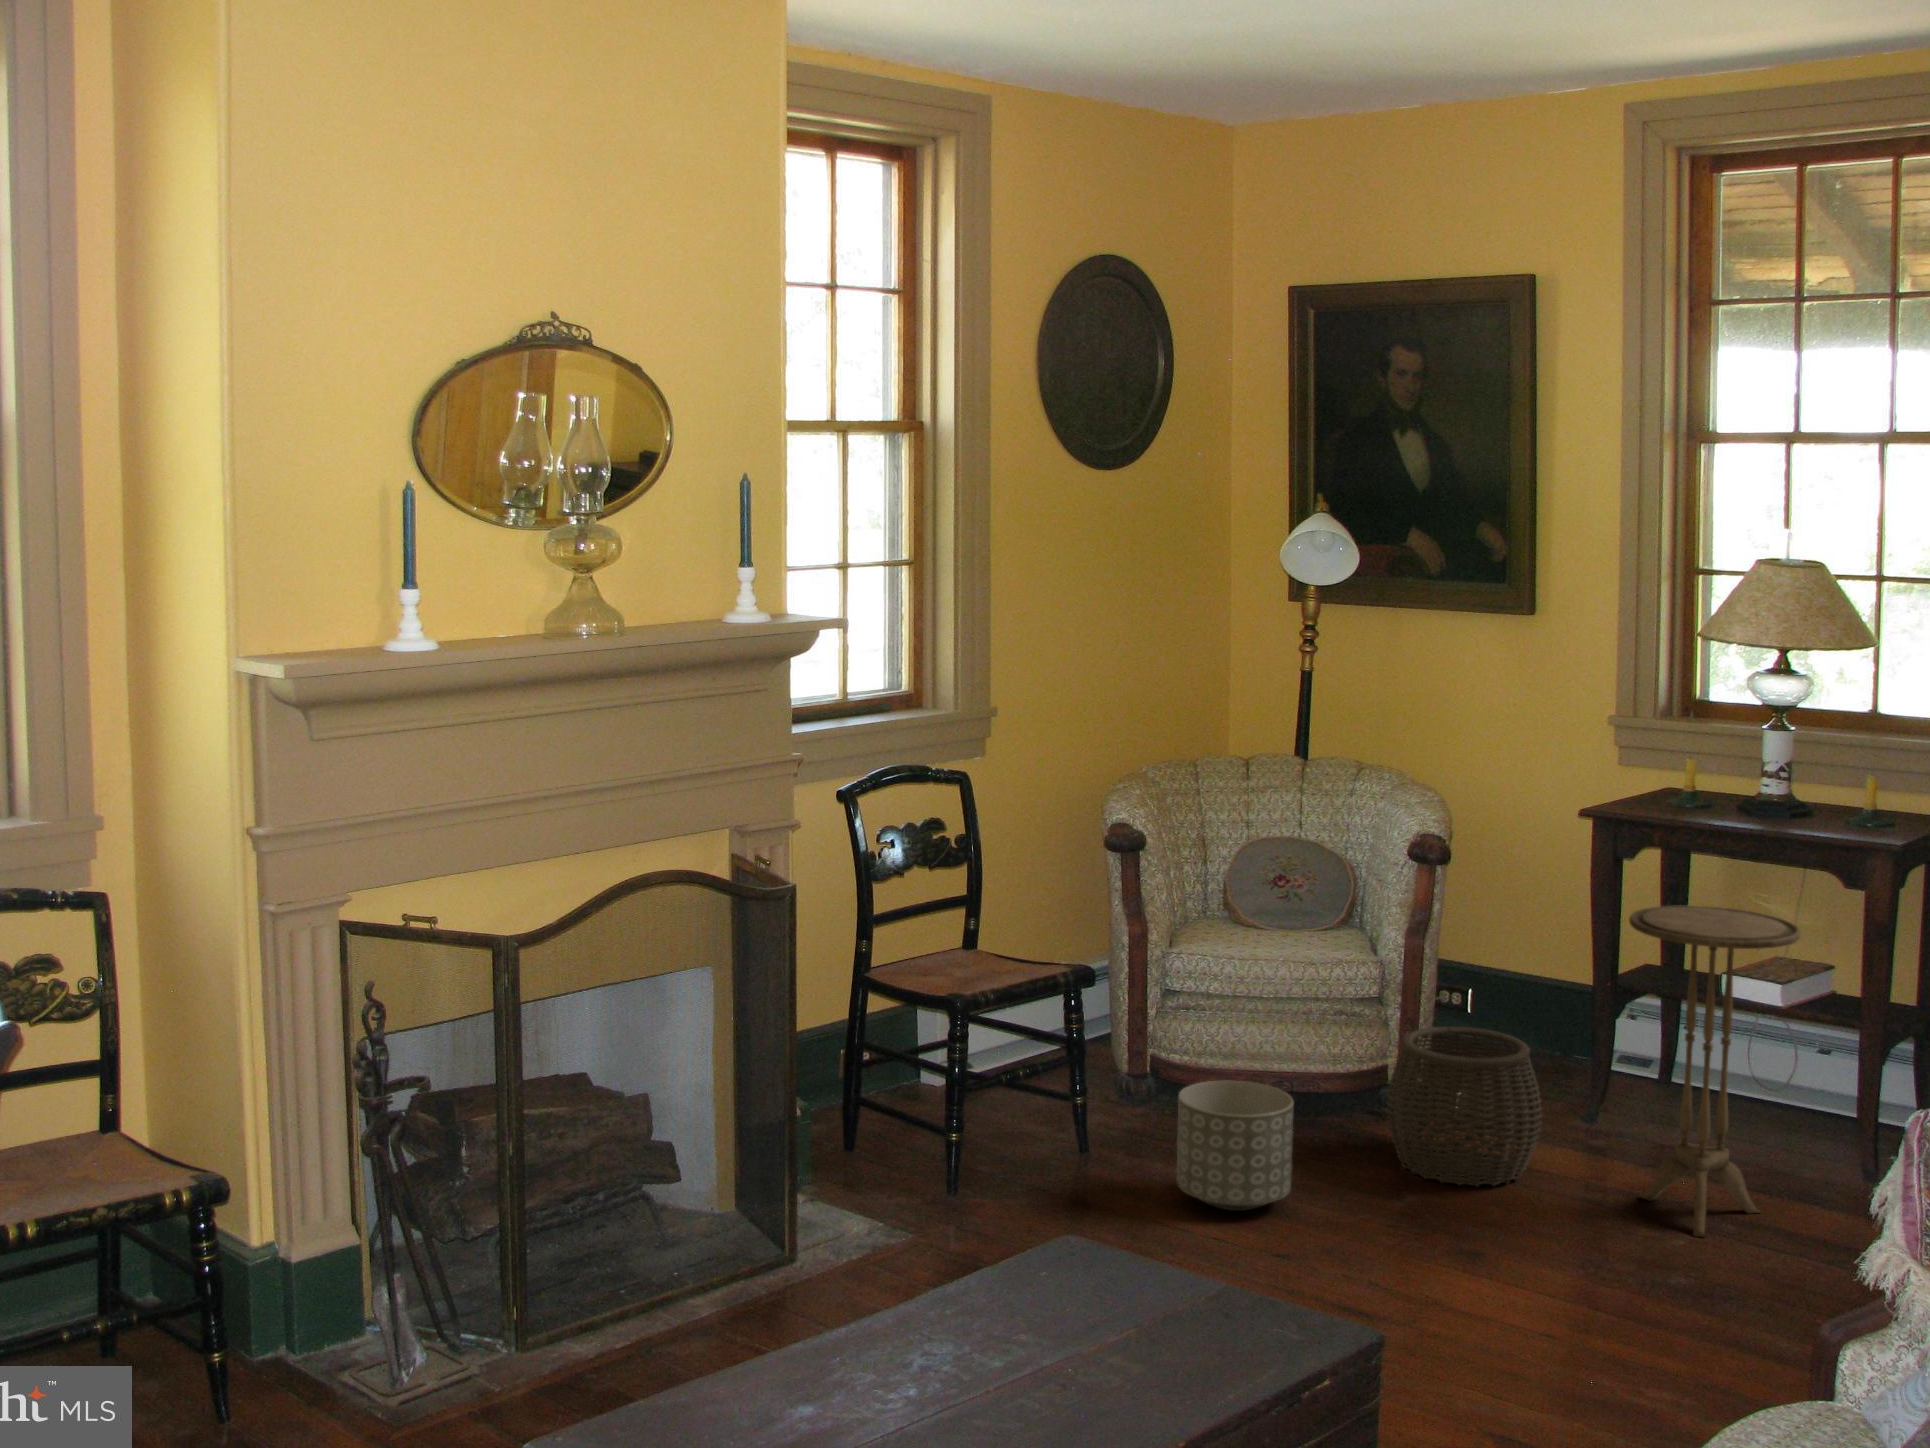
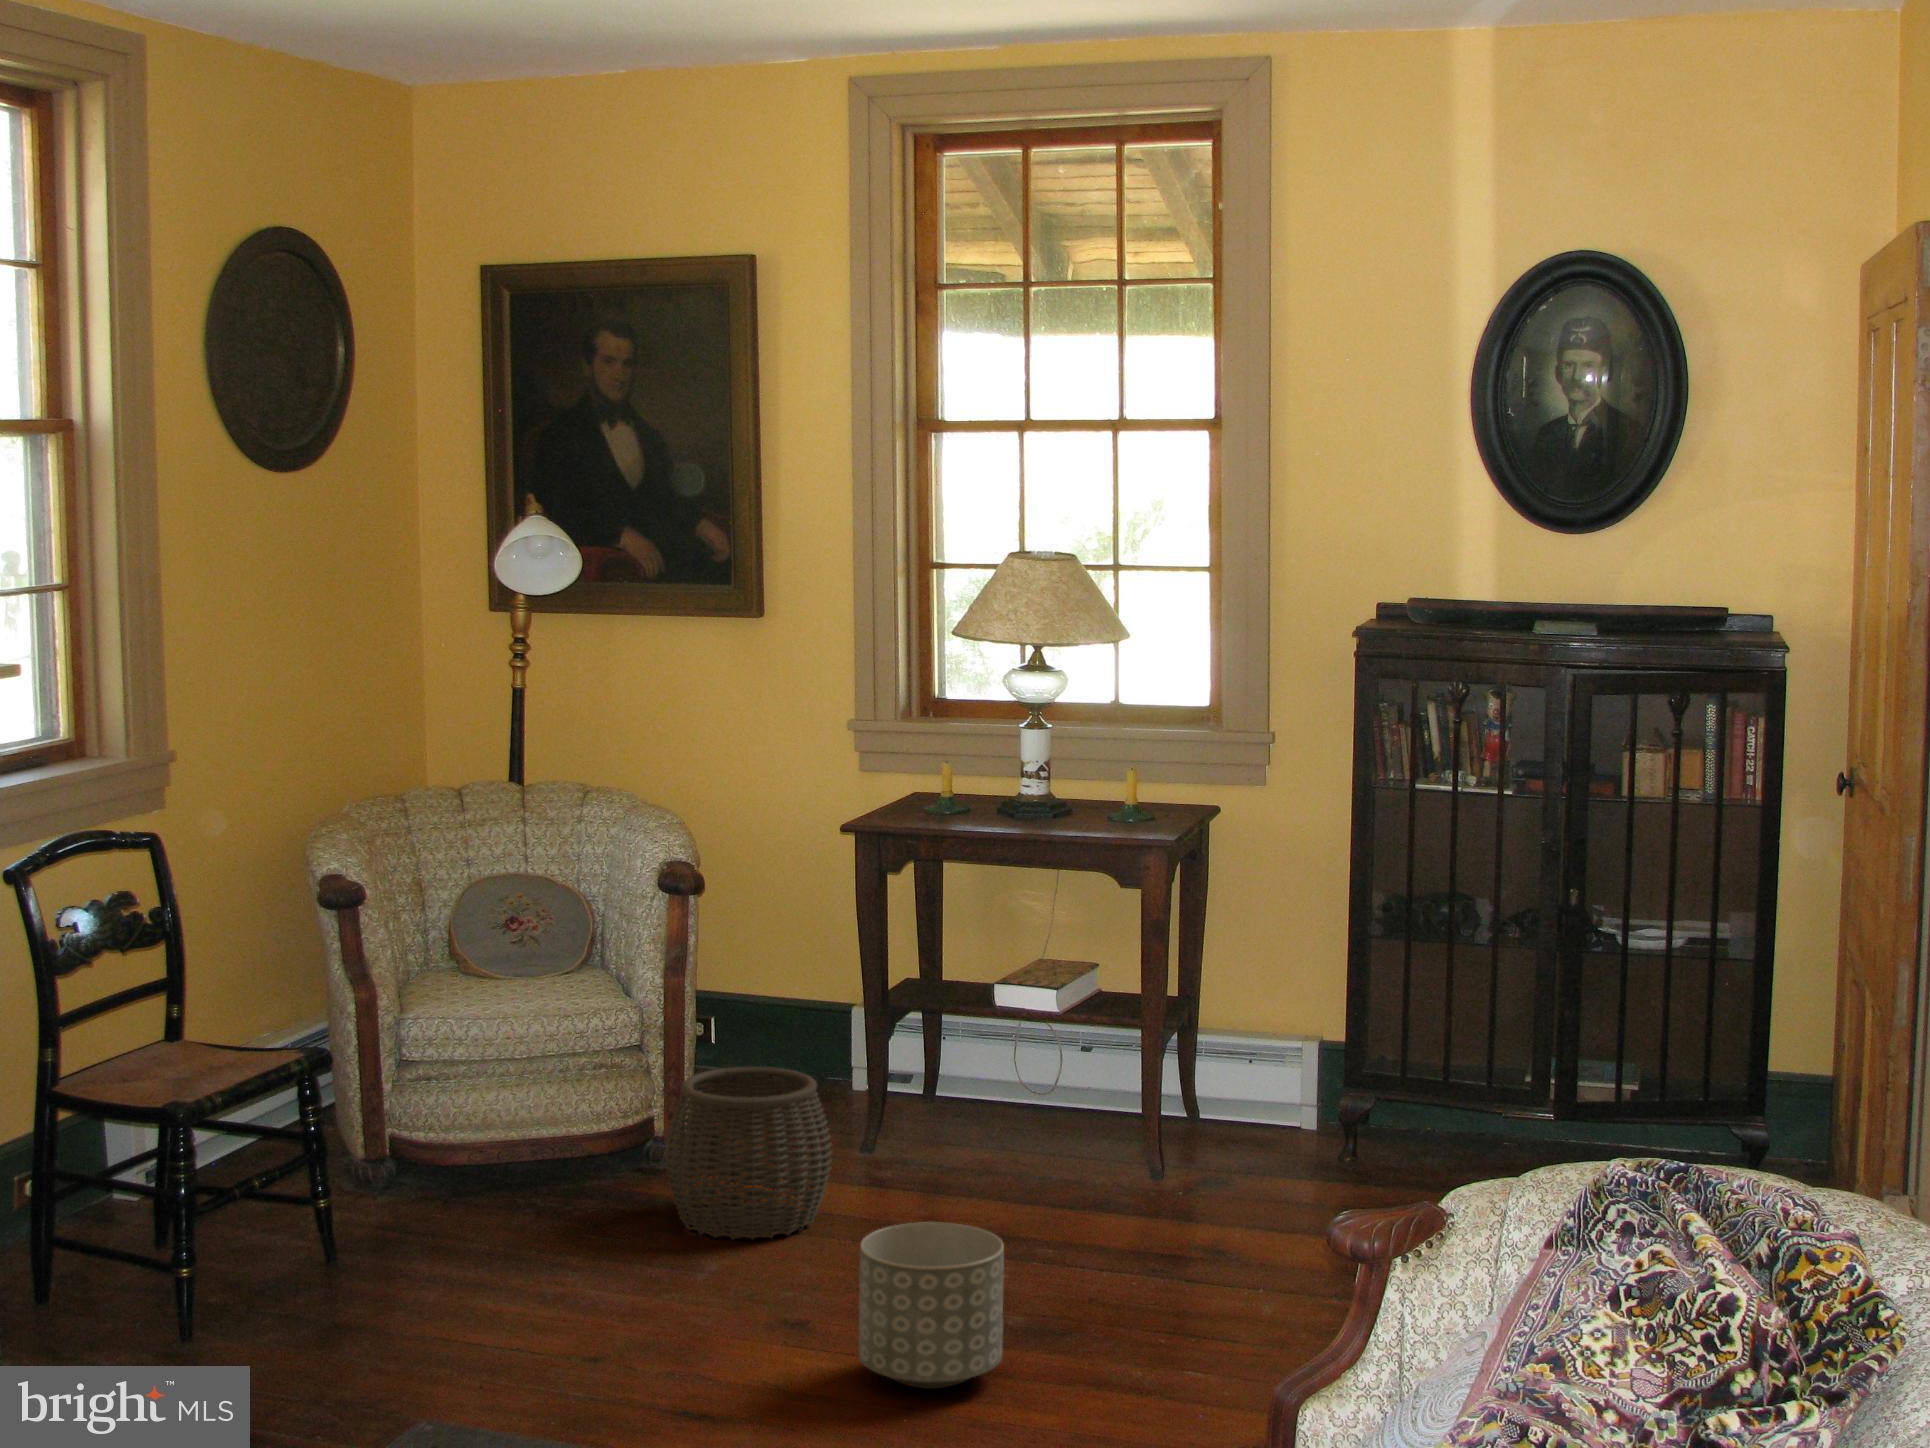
side table: present [1629,906,1801,1237] -> none [919,911,1085,1255]
planter: present [1177,1081,1294,1211] -> present [859,1222,1004,1389]

